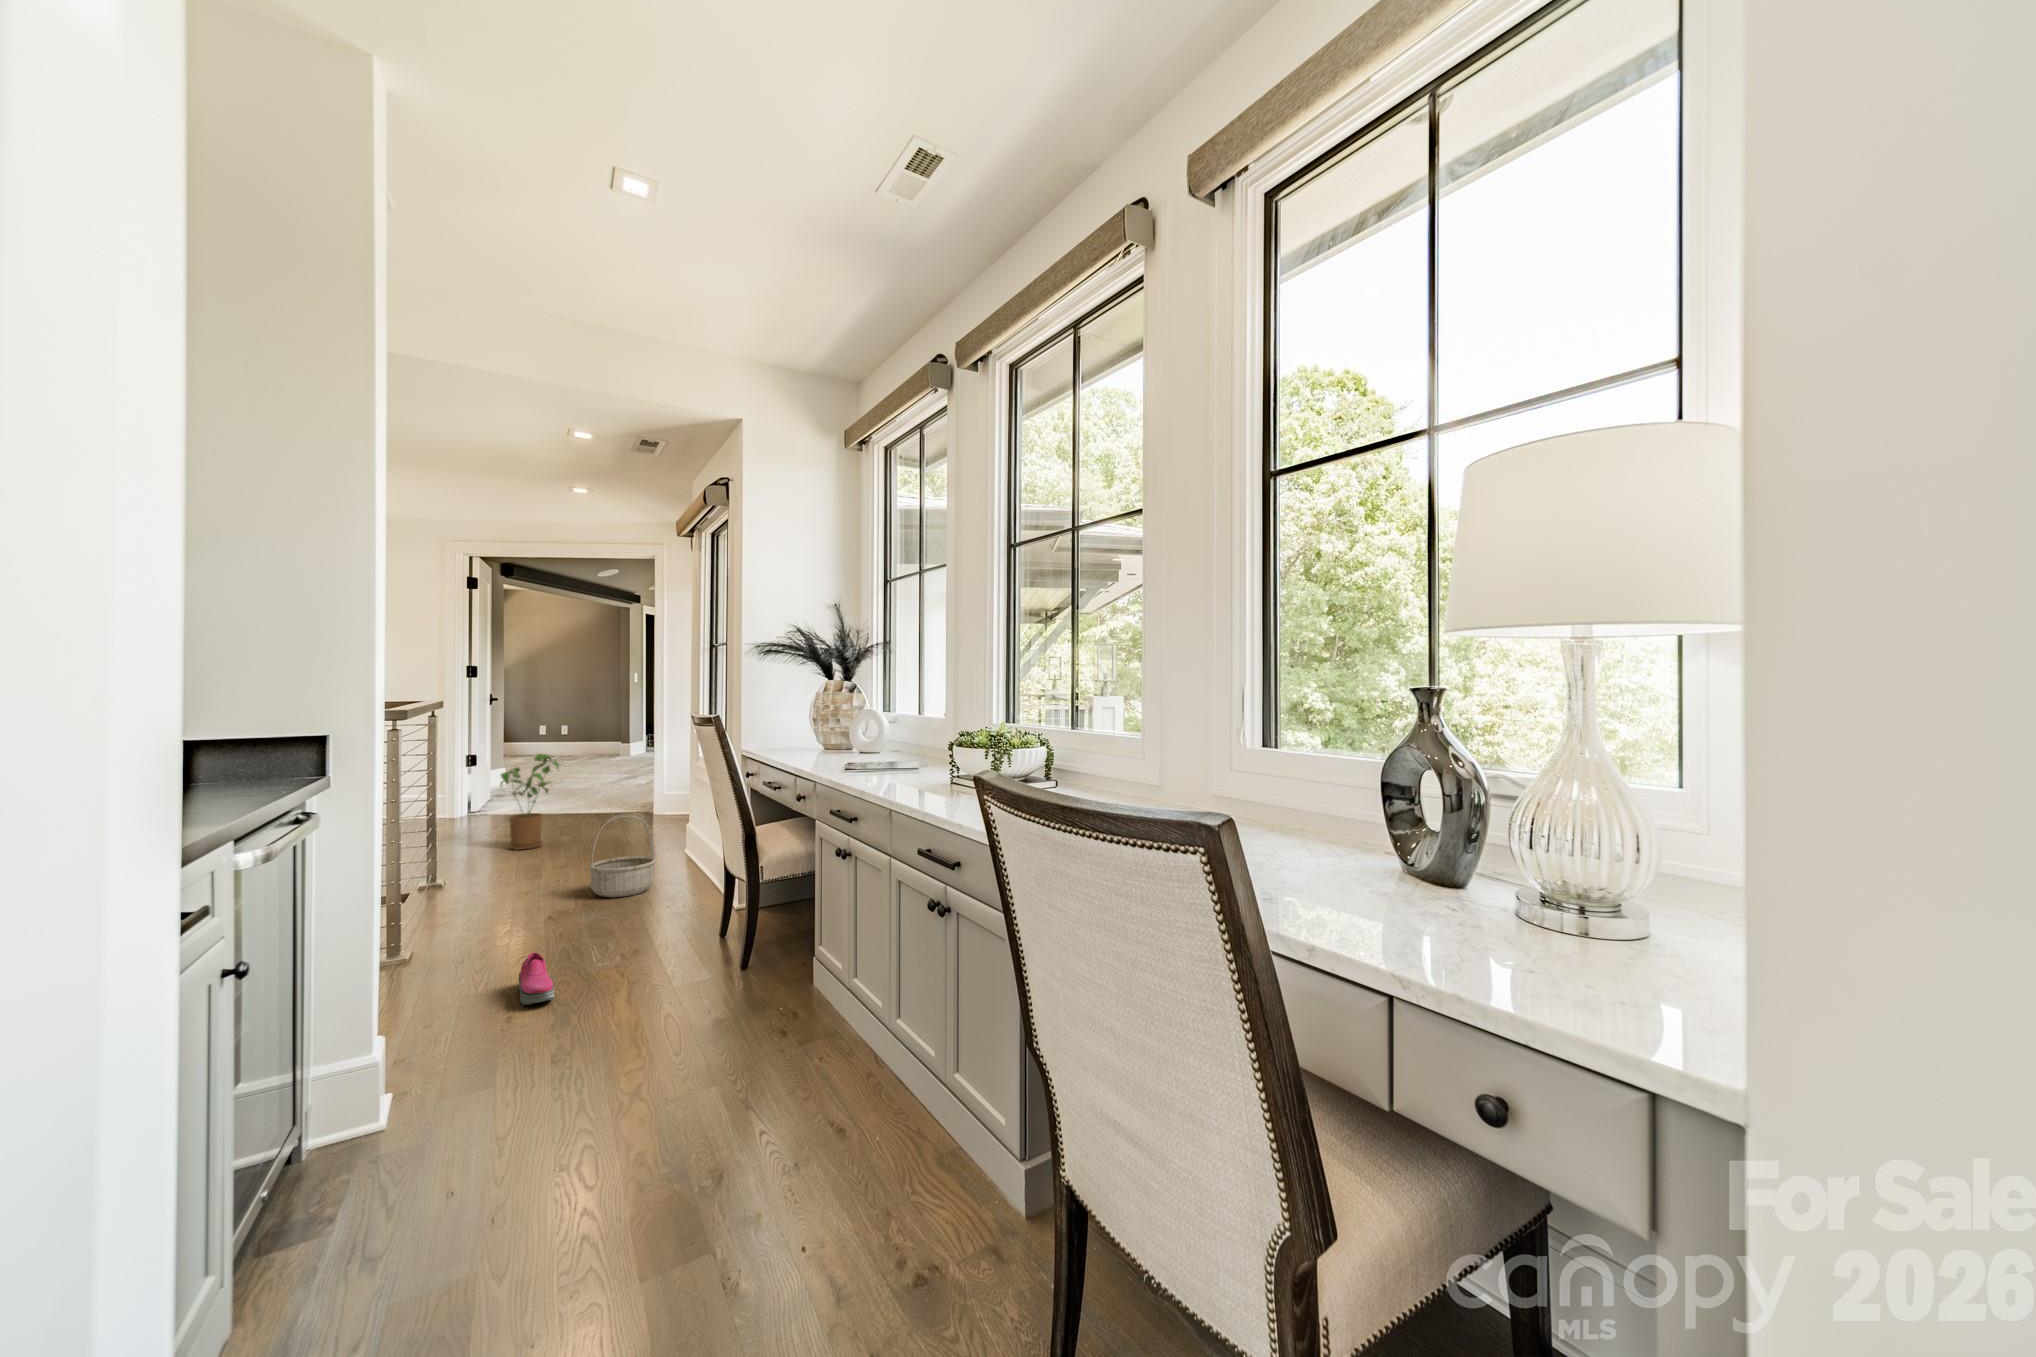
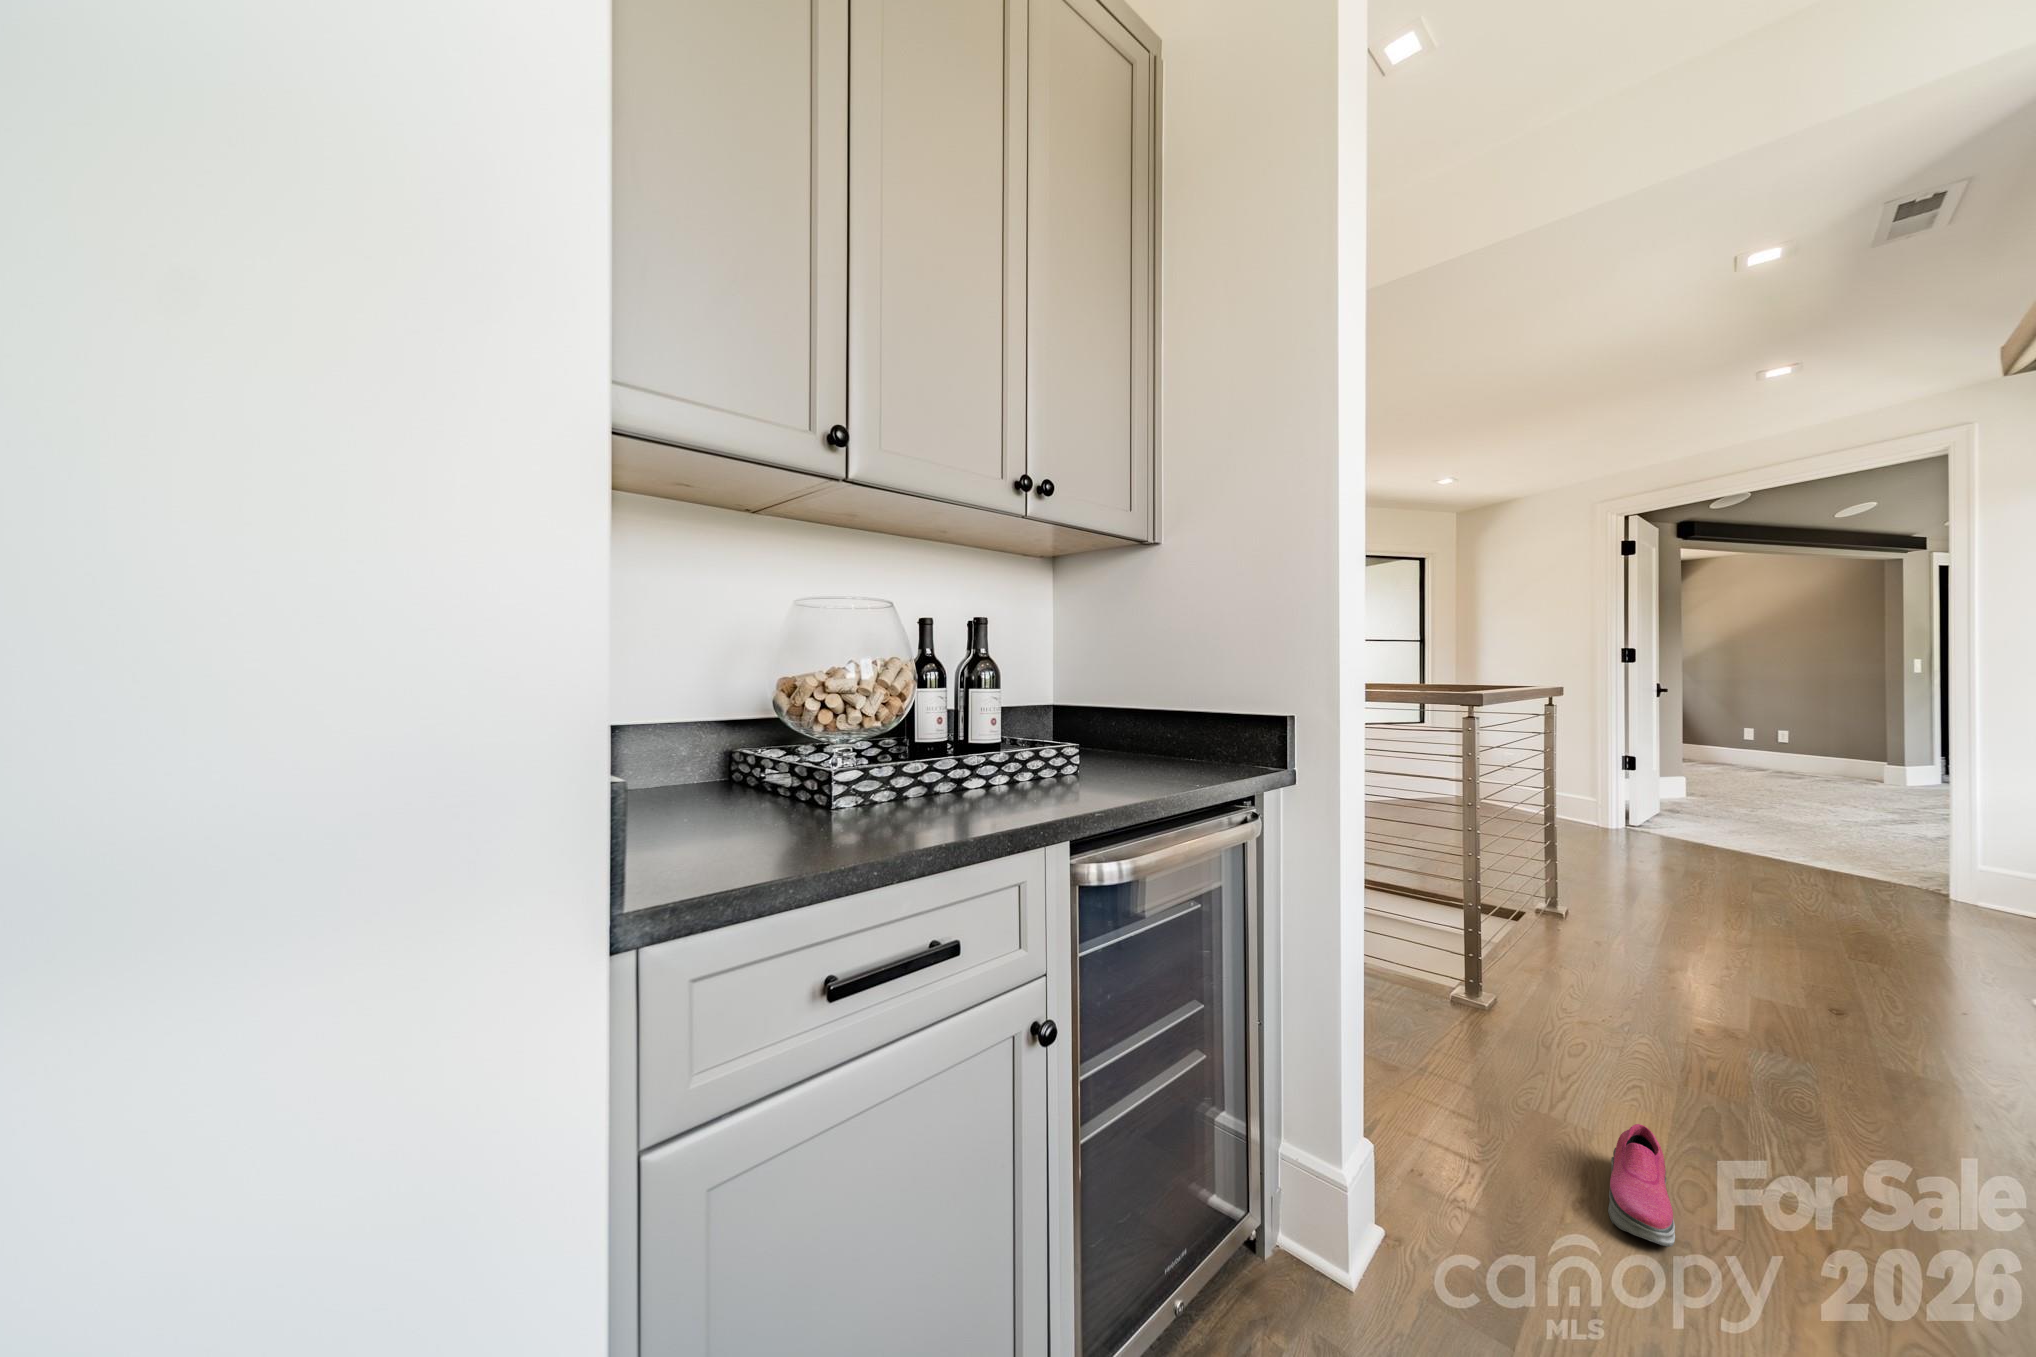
house plant: present [500,754,559,850] -> none [1652,767,1756,901]
basket: present [589,814,656,897] -> none [1789,901,1959,1063]

